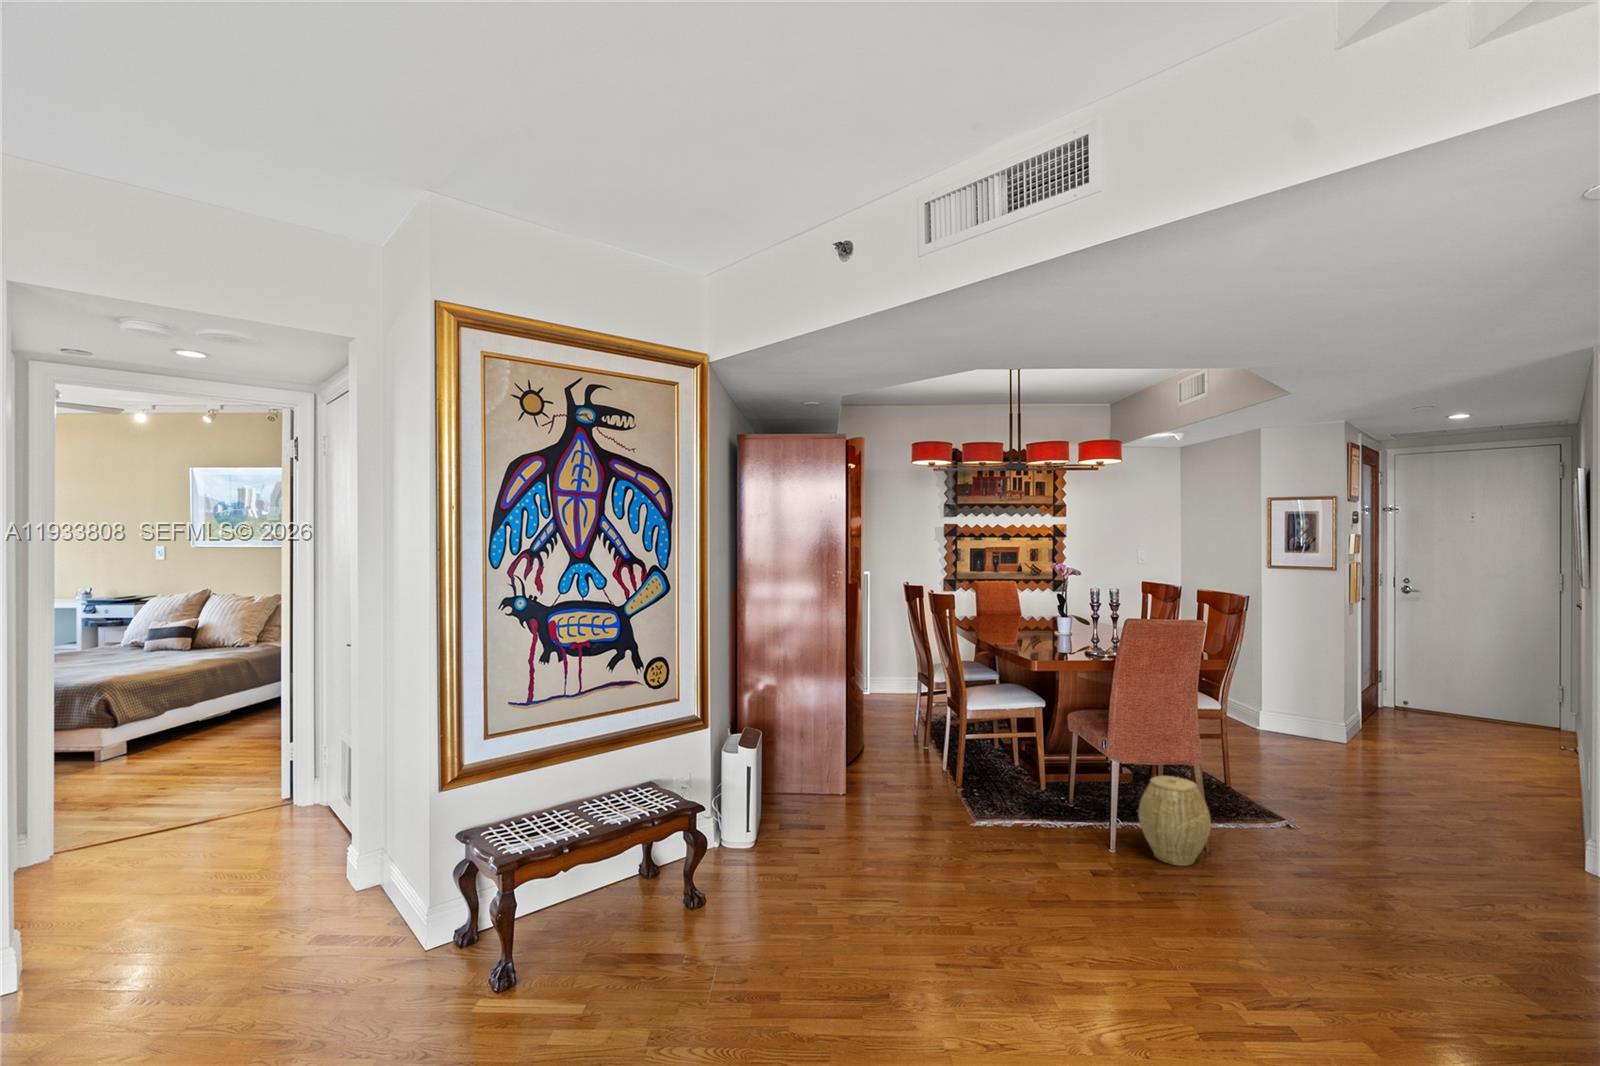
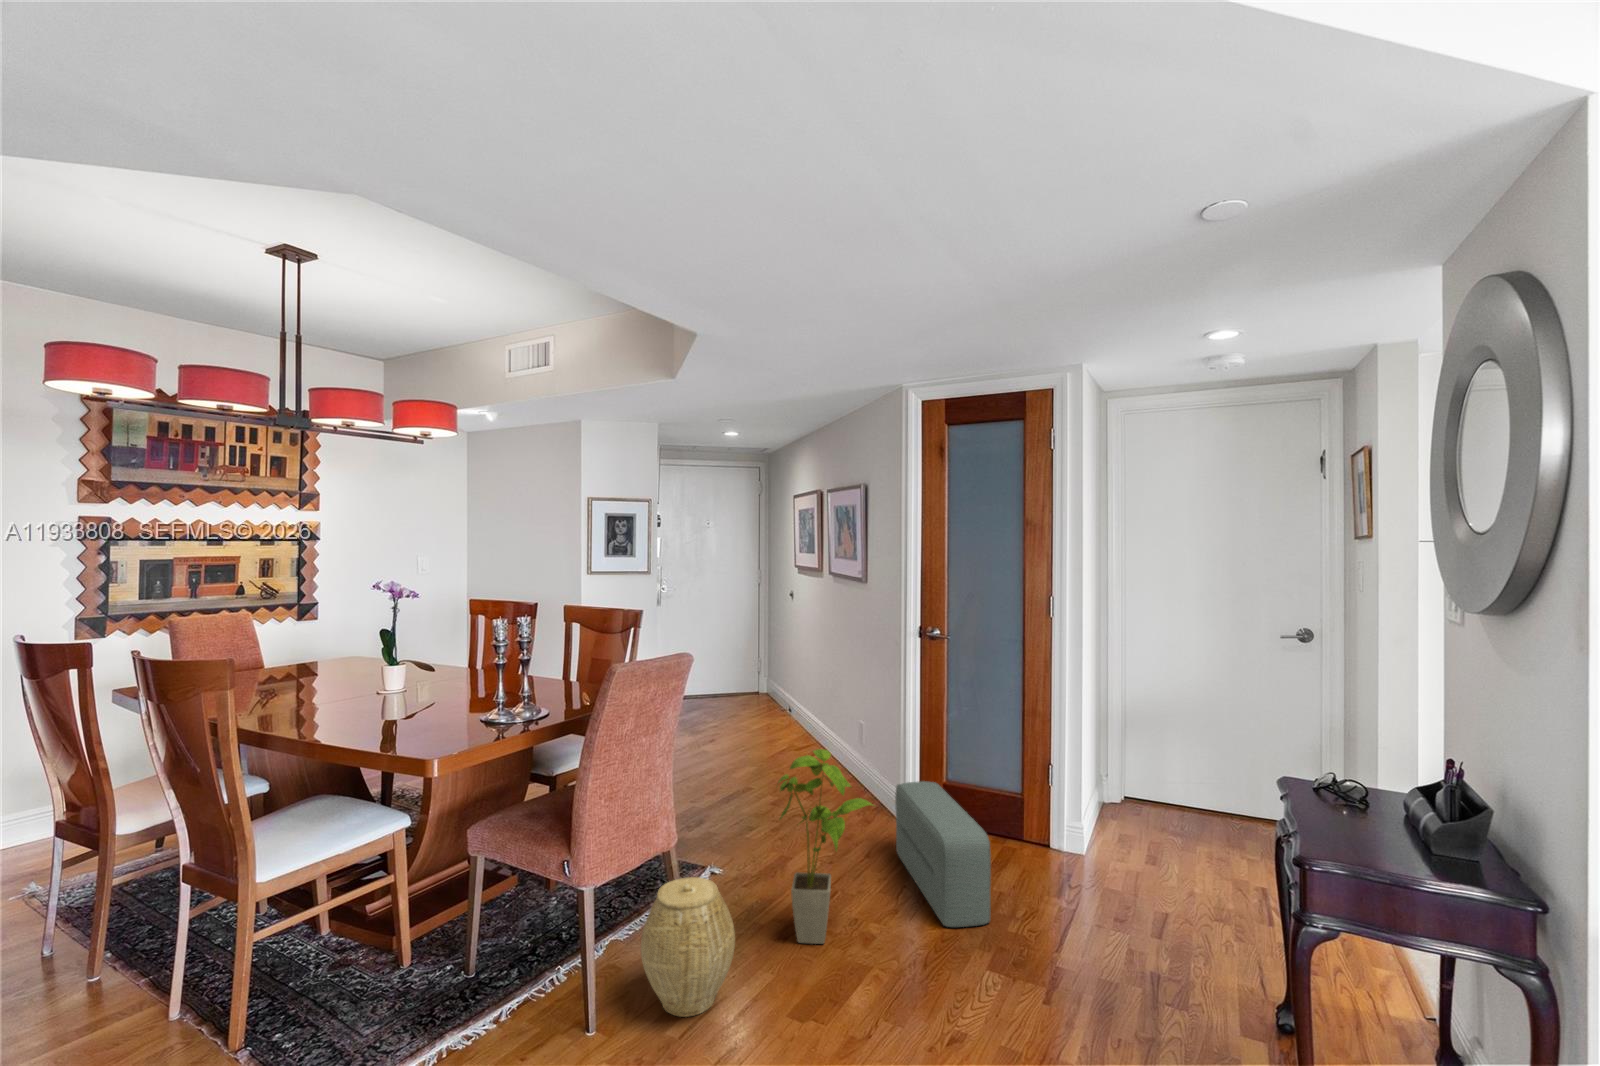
house plant: none [1276,718,1385,882] -> present [778,749,873,944]
pouf: none [1462,804,1567,948] -> present [895,781,991,927]

